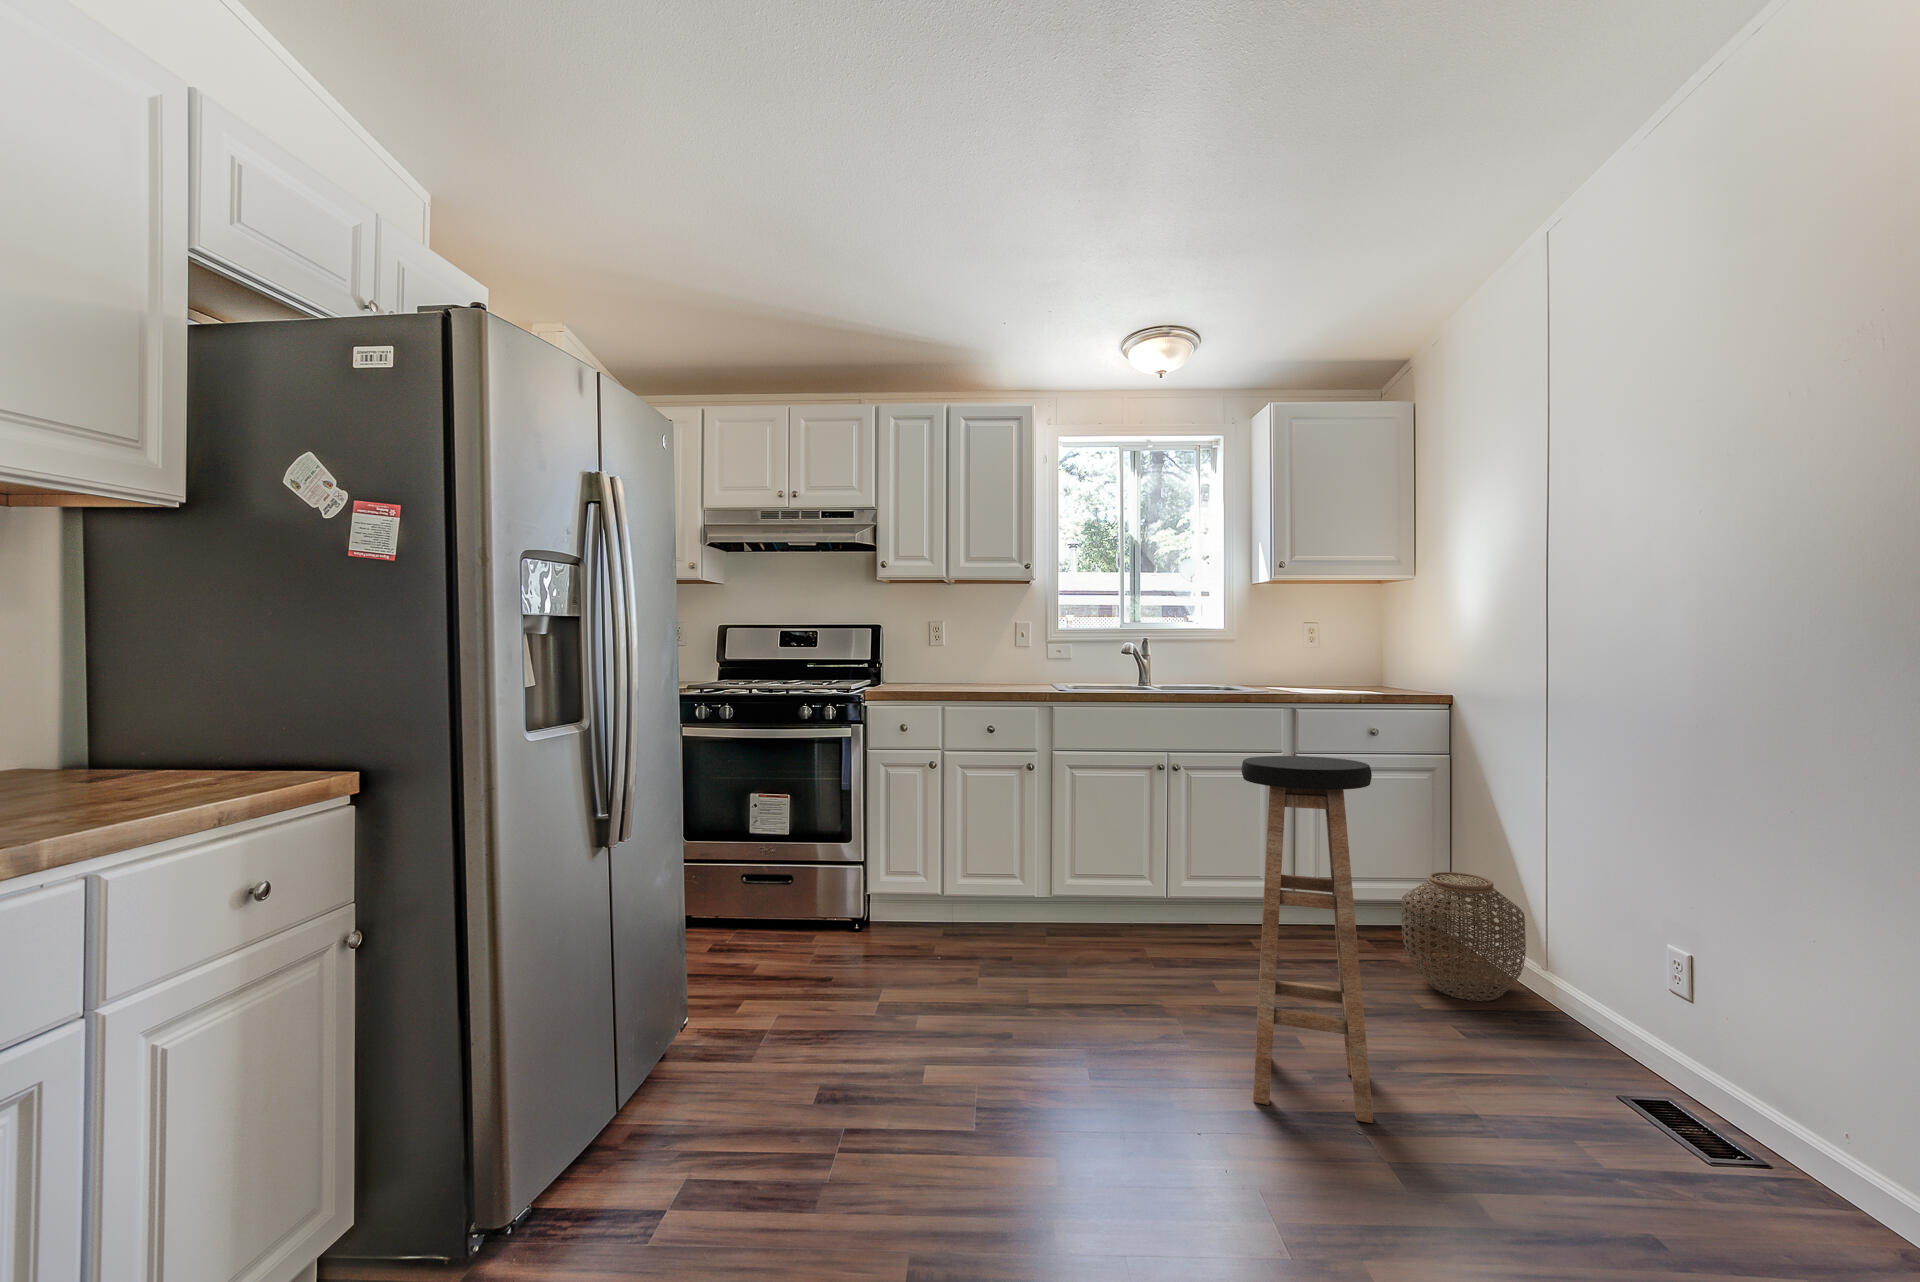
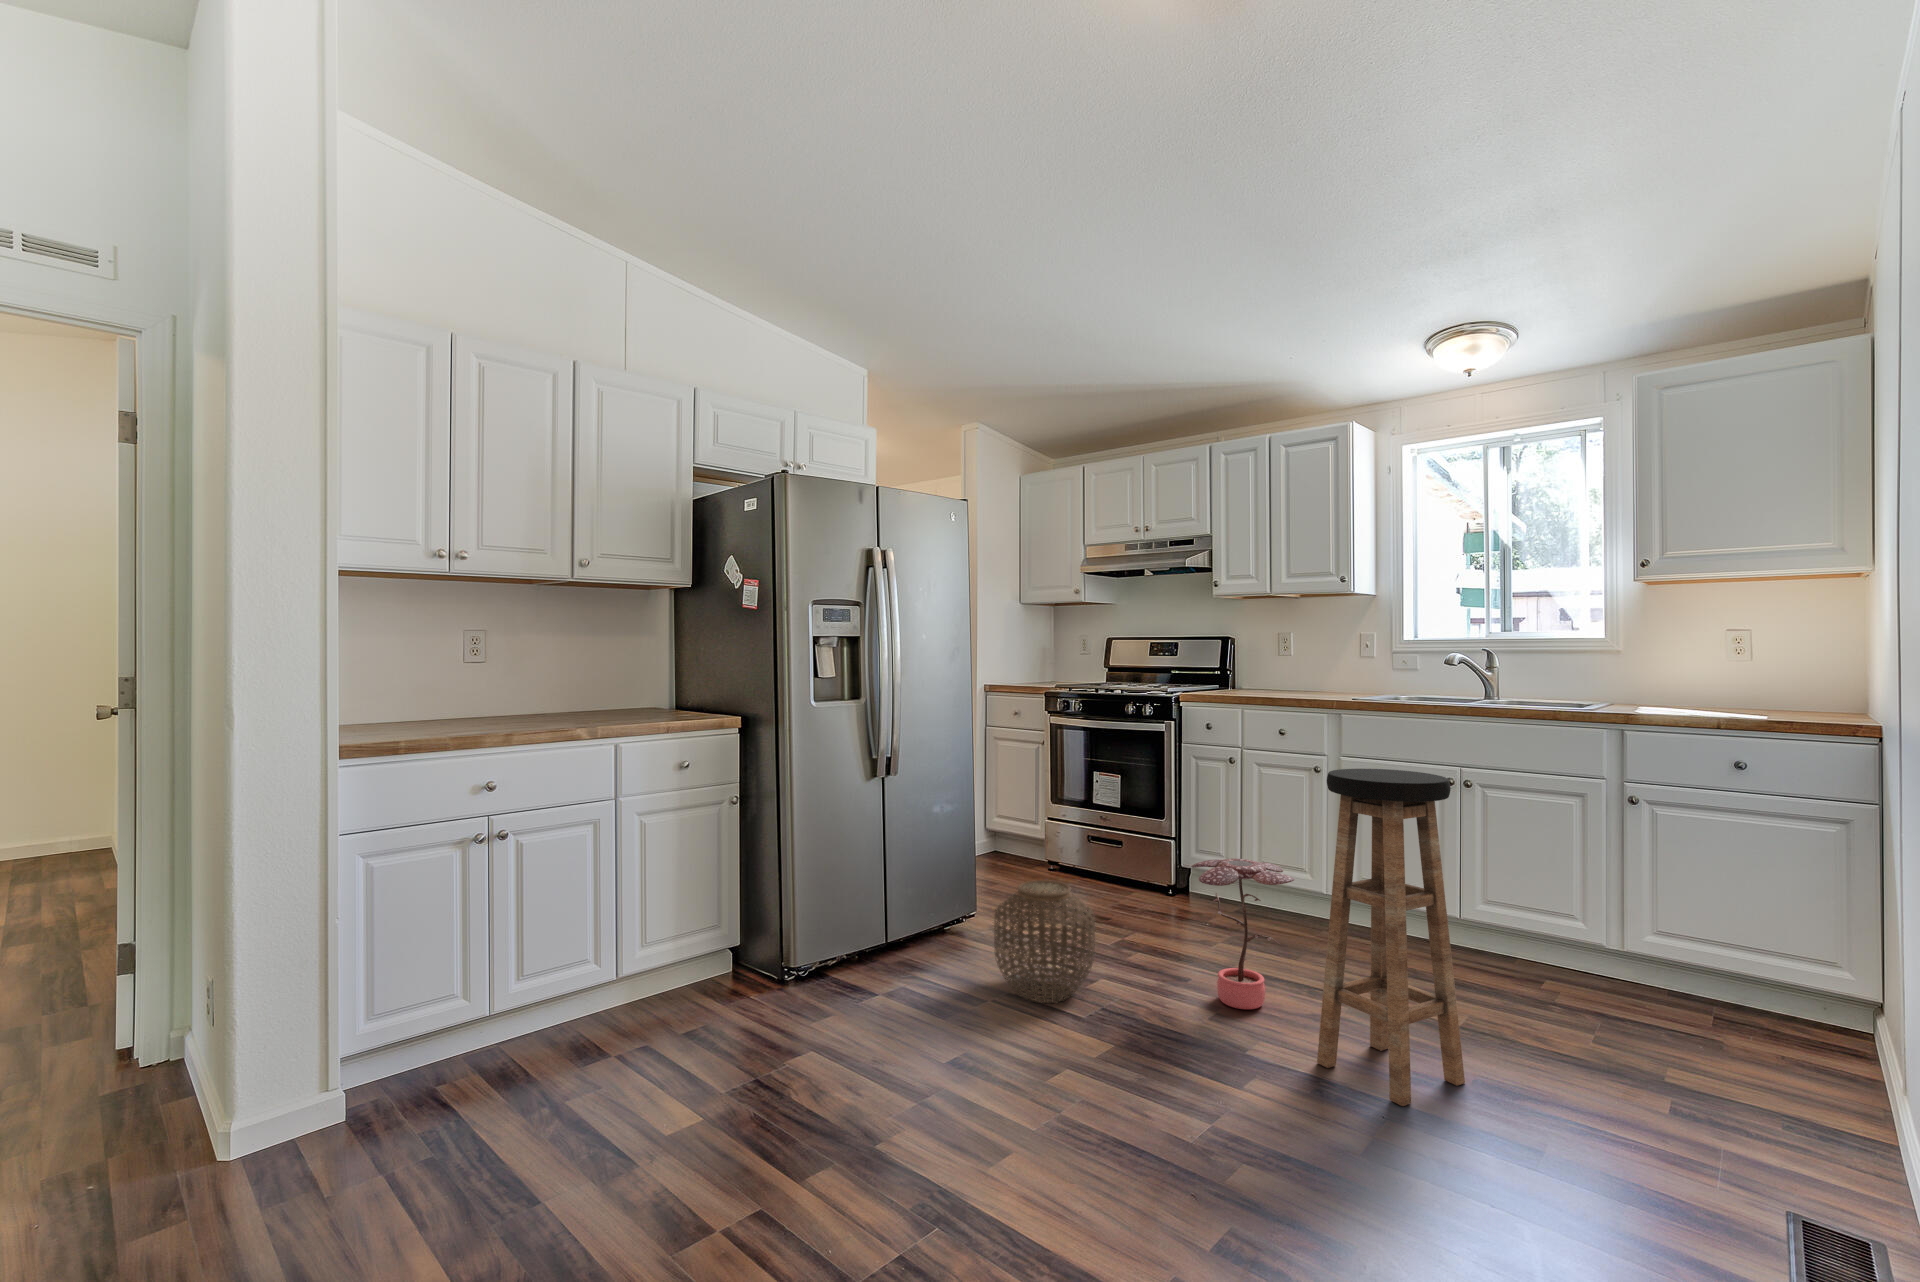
woven basket: present [1401,872,1526,1001] -> present [994,880,1095,1003]
potted plant: none [1034,877,1165,1062] -> present [1192,859,1294,1009]

